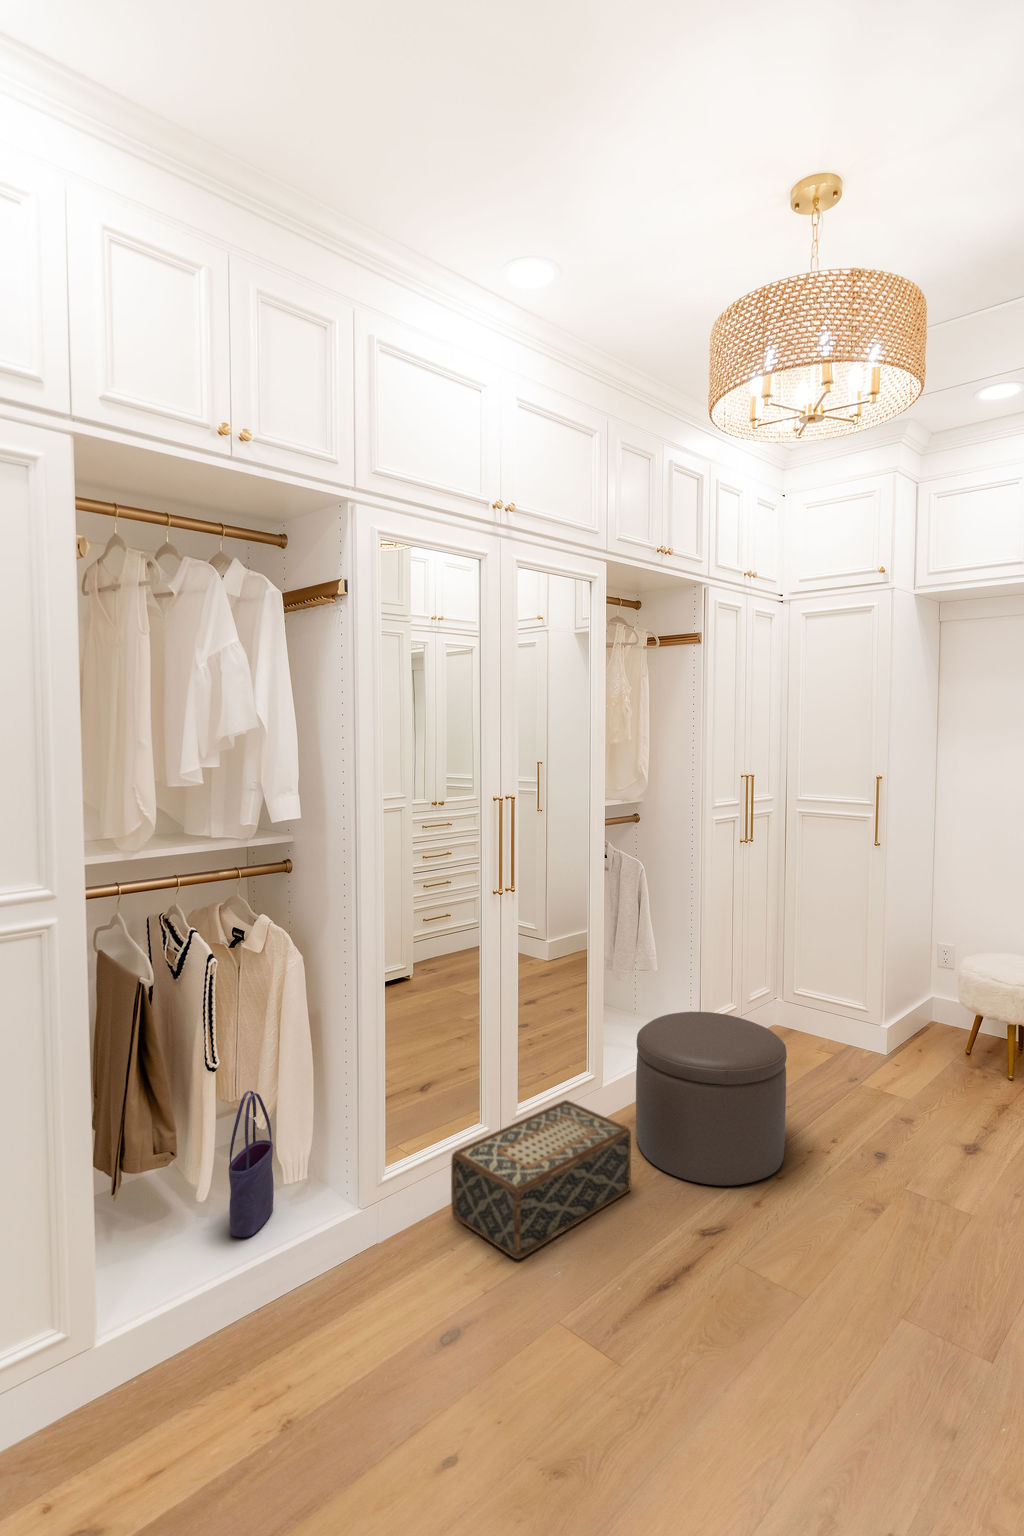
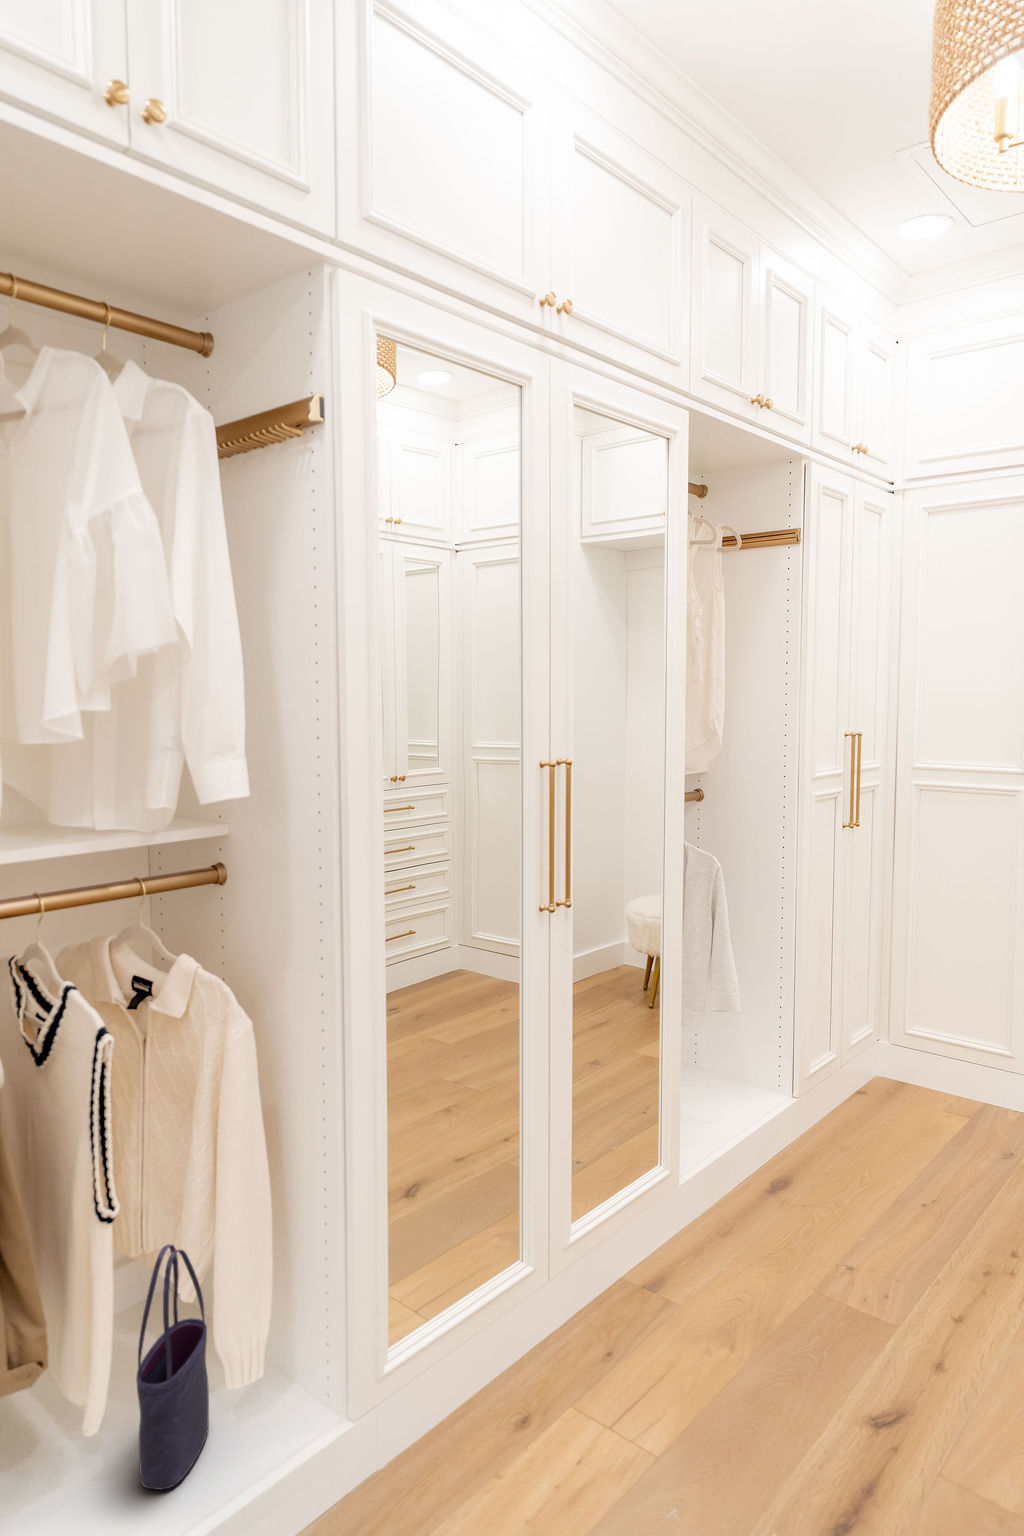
ottoman: present [636,1012,787,1185] -> none [735,1073,961,1336]
woven basket: present [451,1100,631,1259] -> none [485,1214,748,1489]

